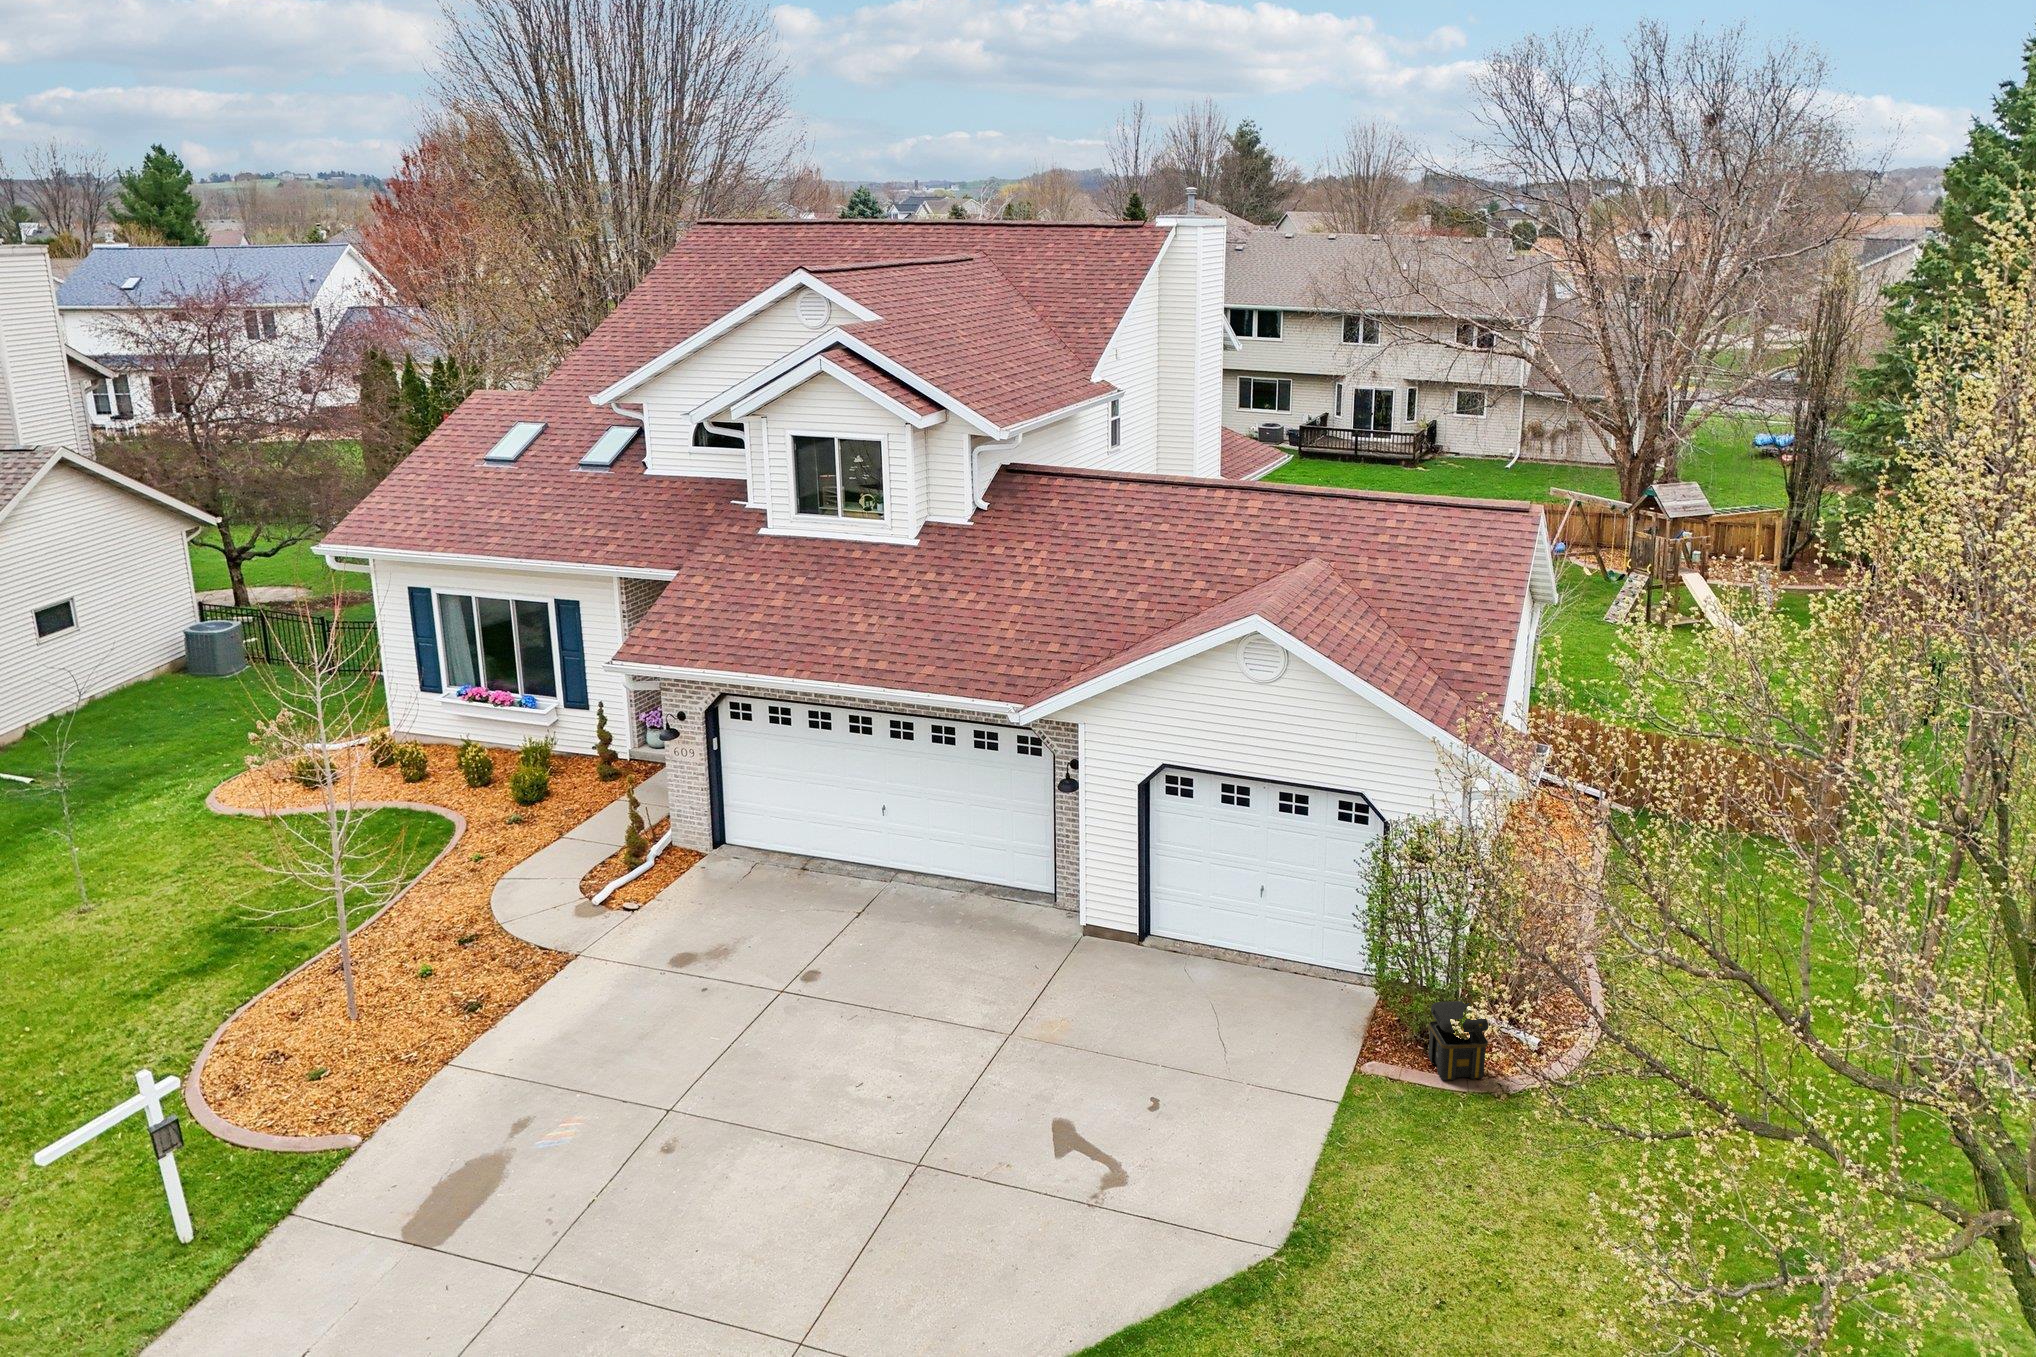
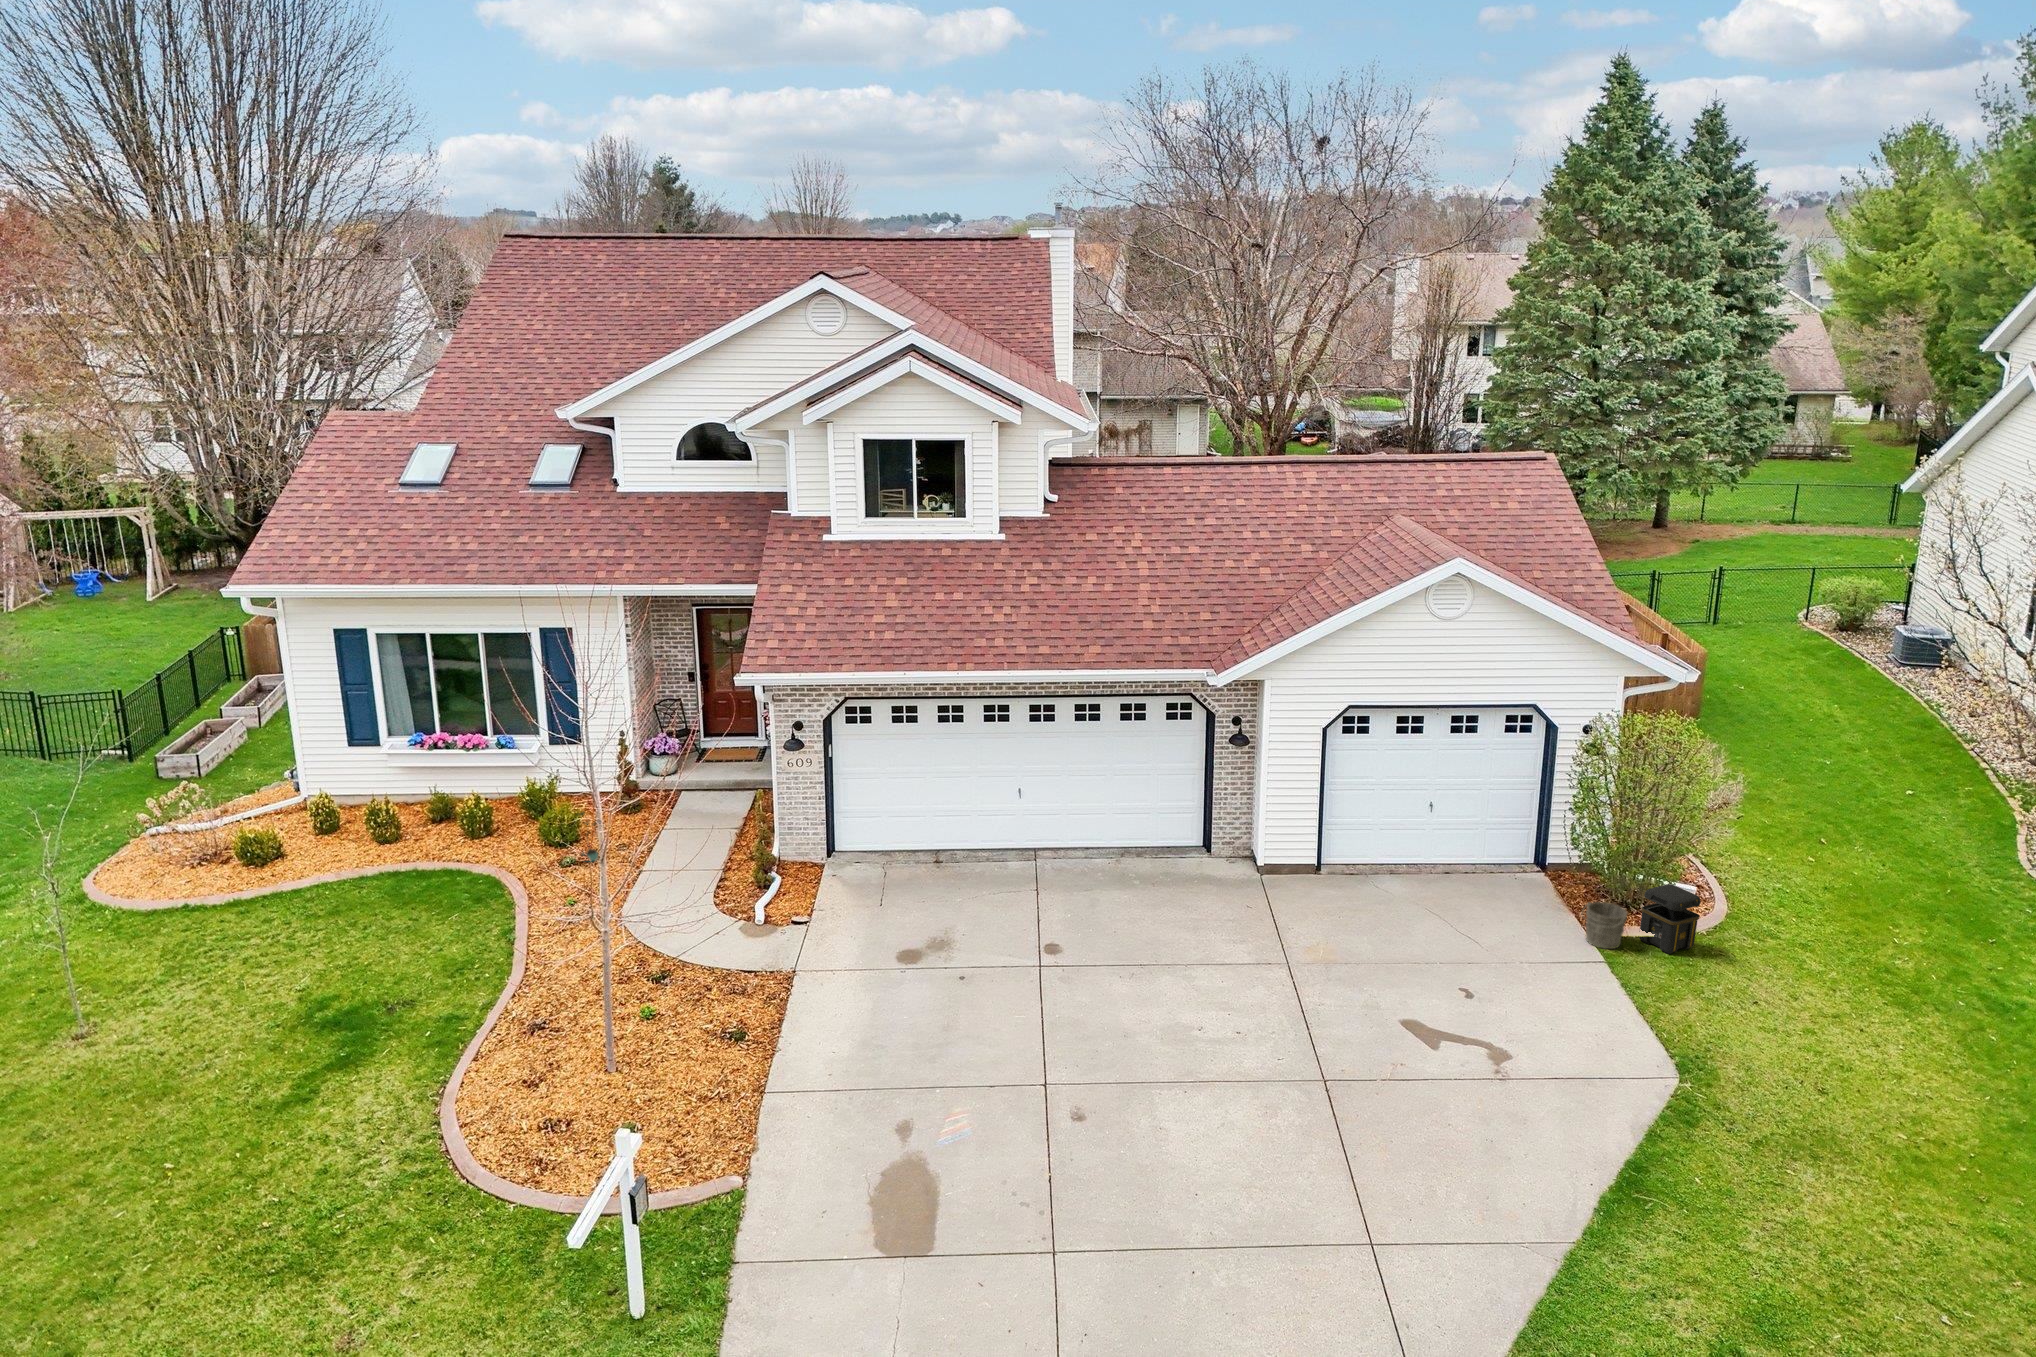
potted plant: none [535,769,563,815] -> present [577,812,601,862]
bucket: none [1357,1005,1408,1063] -> present [1586,902,1627,949]

